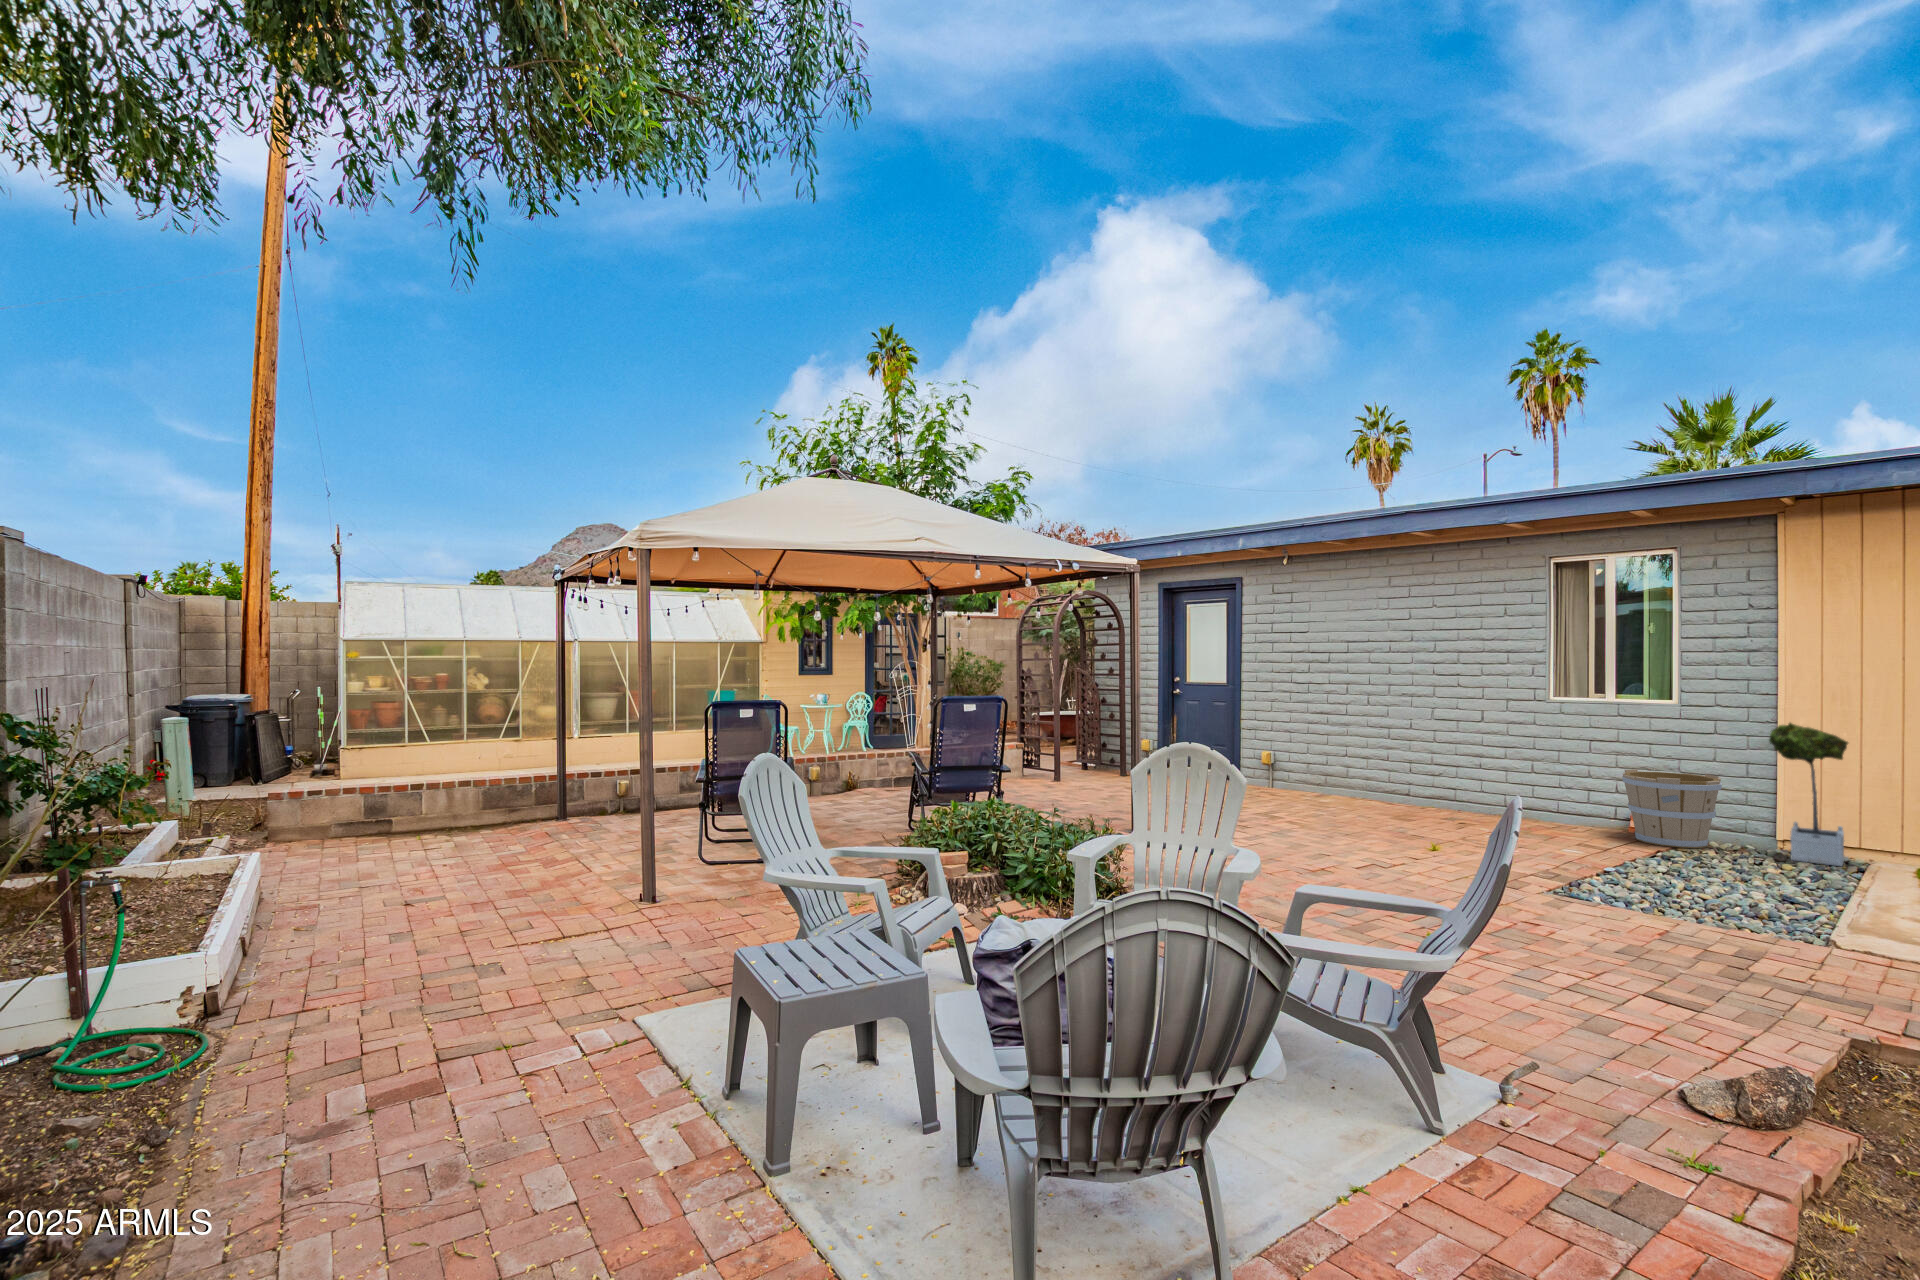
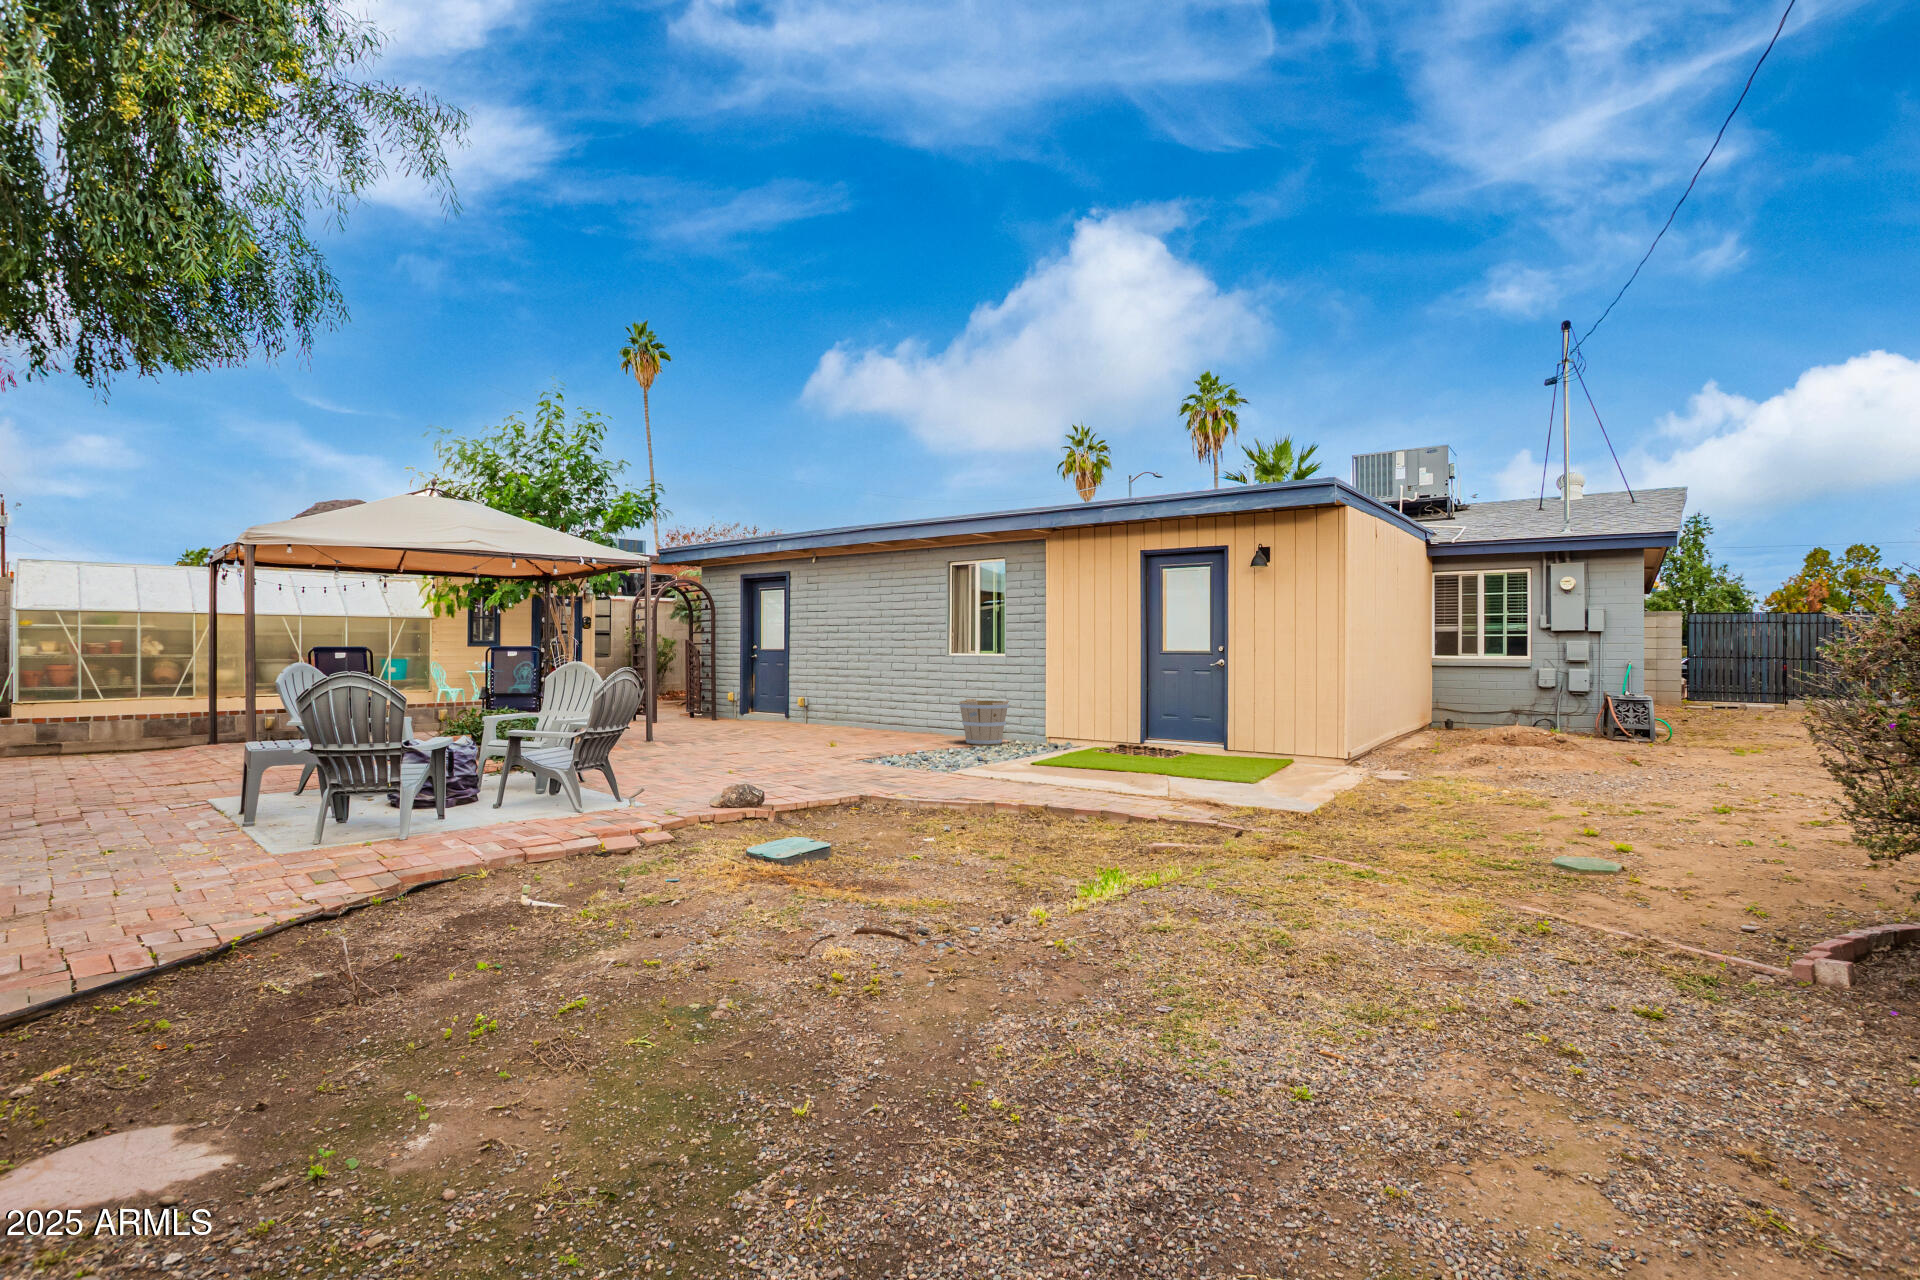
potted tree: present [1769,723,1848,866] -> none [1022,665,1058,750]

